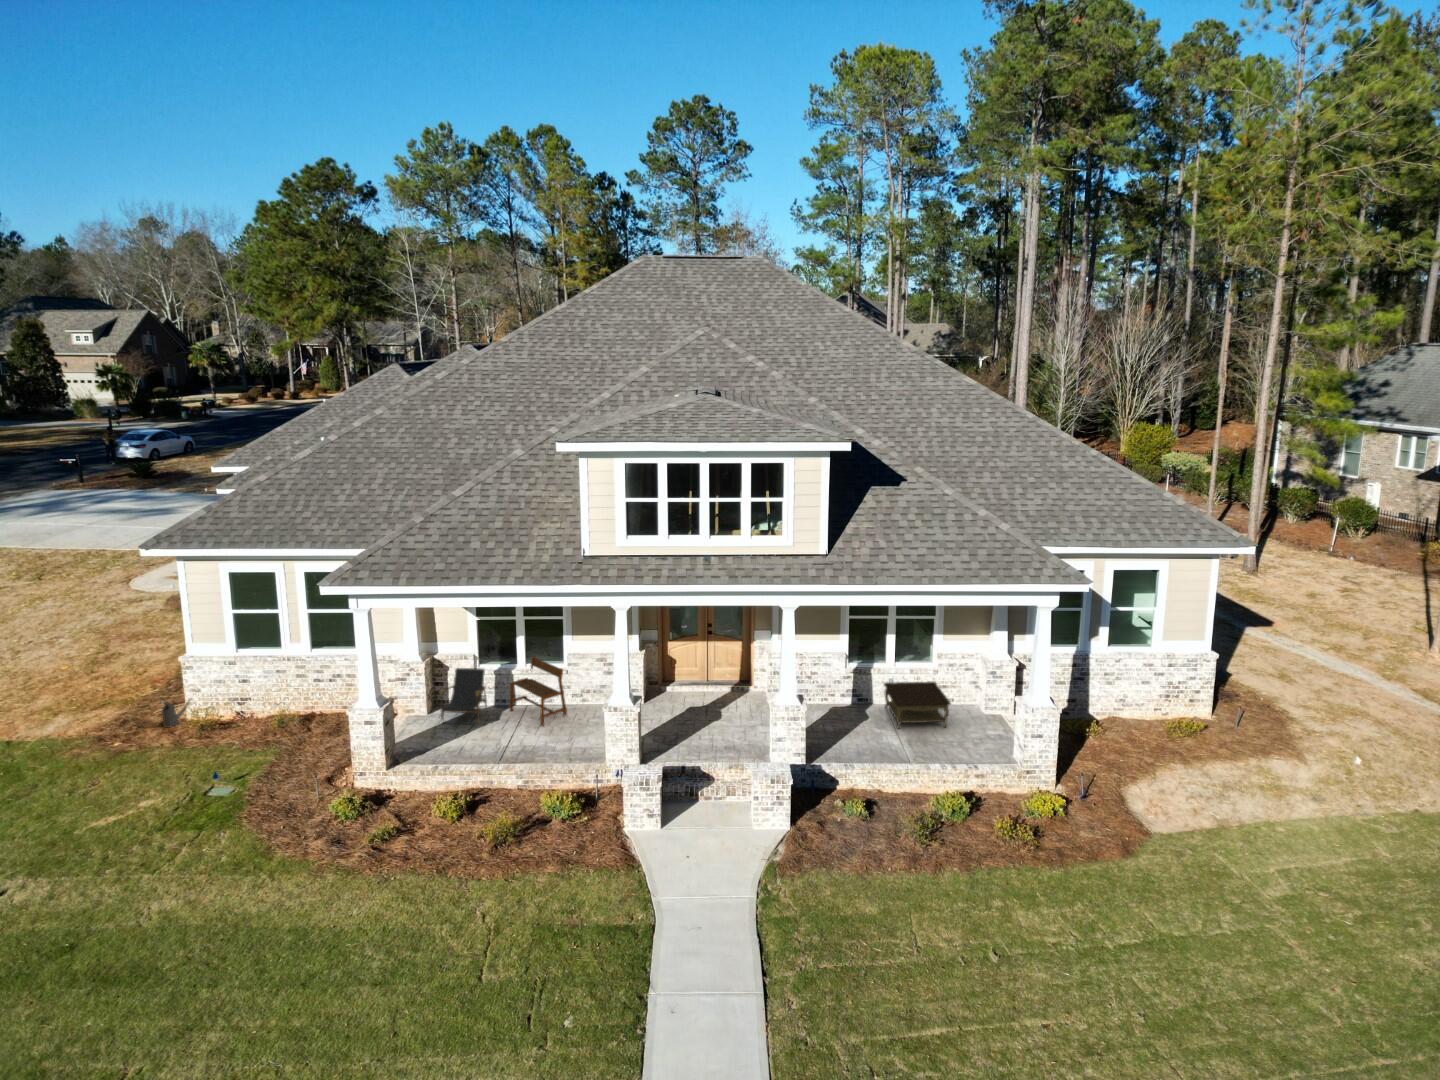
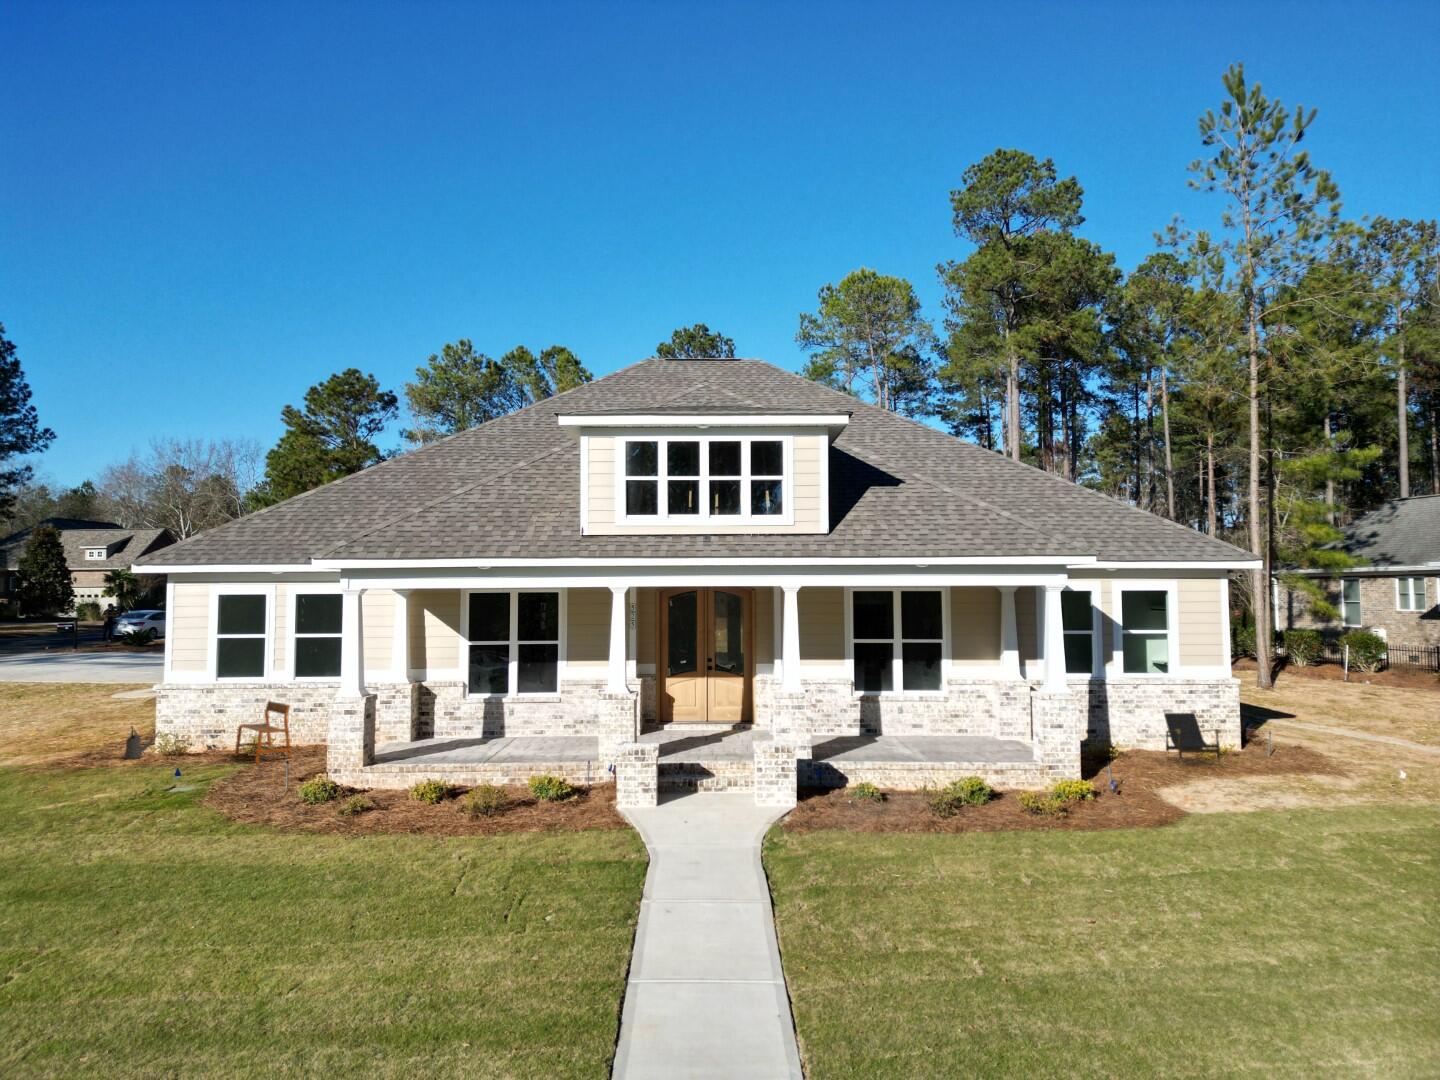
bench: present [510,656,567,727] -> present [235,701,291,763]
lounge chair: present [440,668,487,722] -> present [1164,713,1220,764]
coffee table: present [884,682,951,729] -> none [892,708,964,746]

